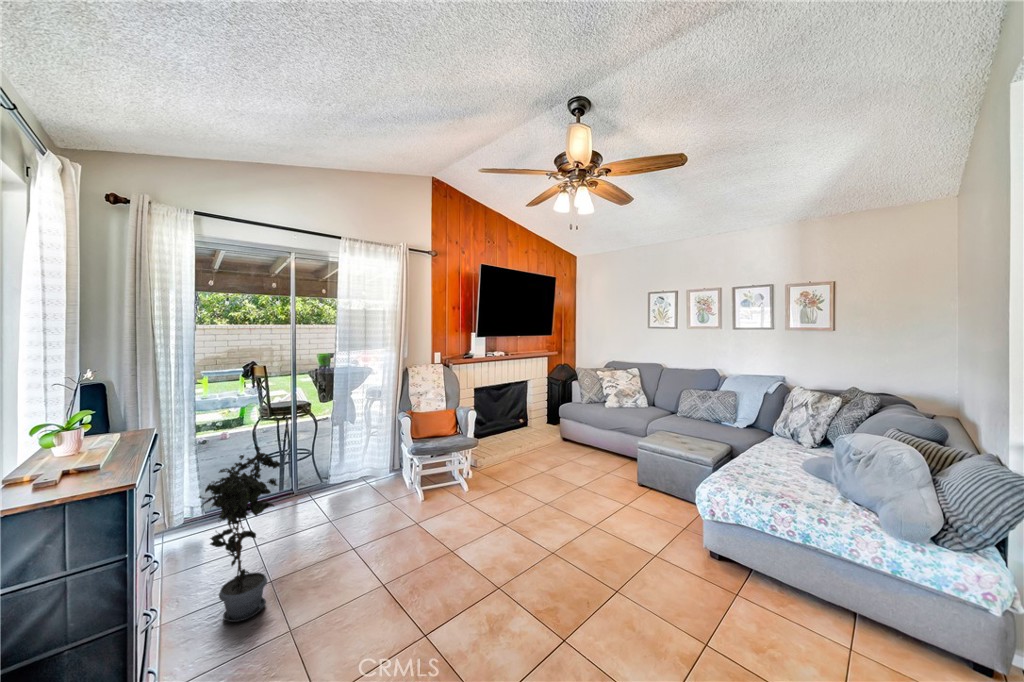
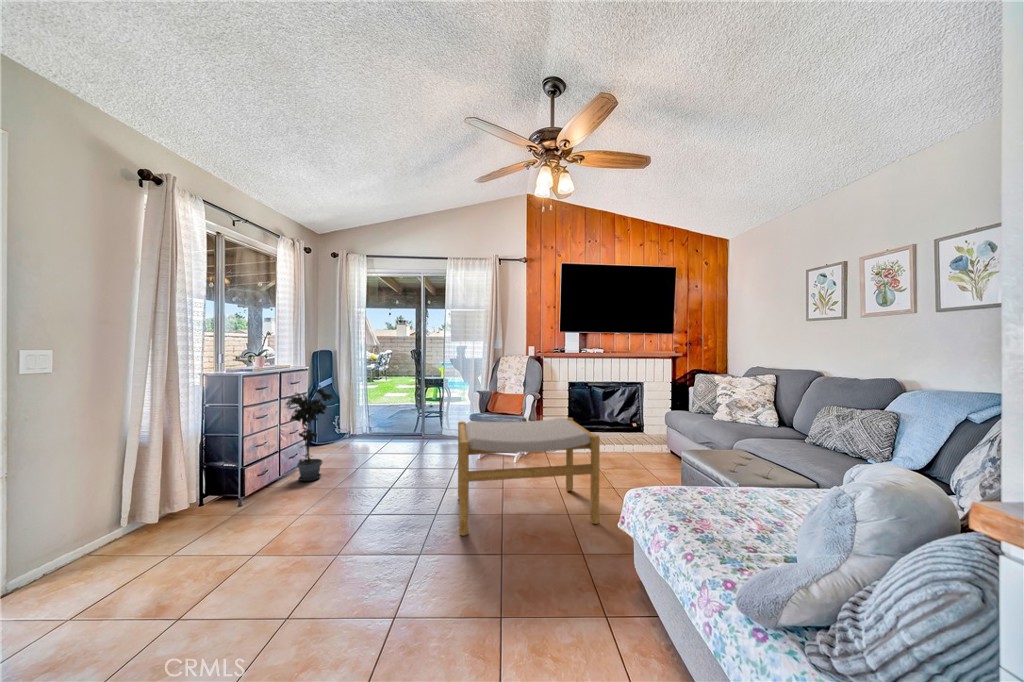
footstool: none [498,426,629,569] -> present [458,418,600,536]

